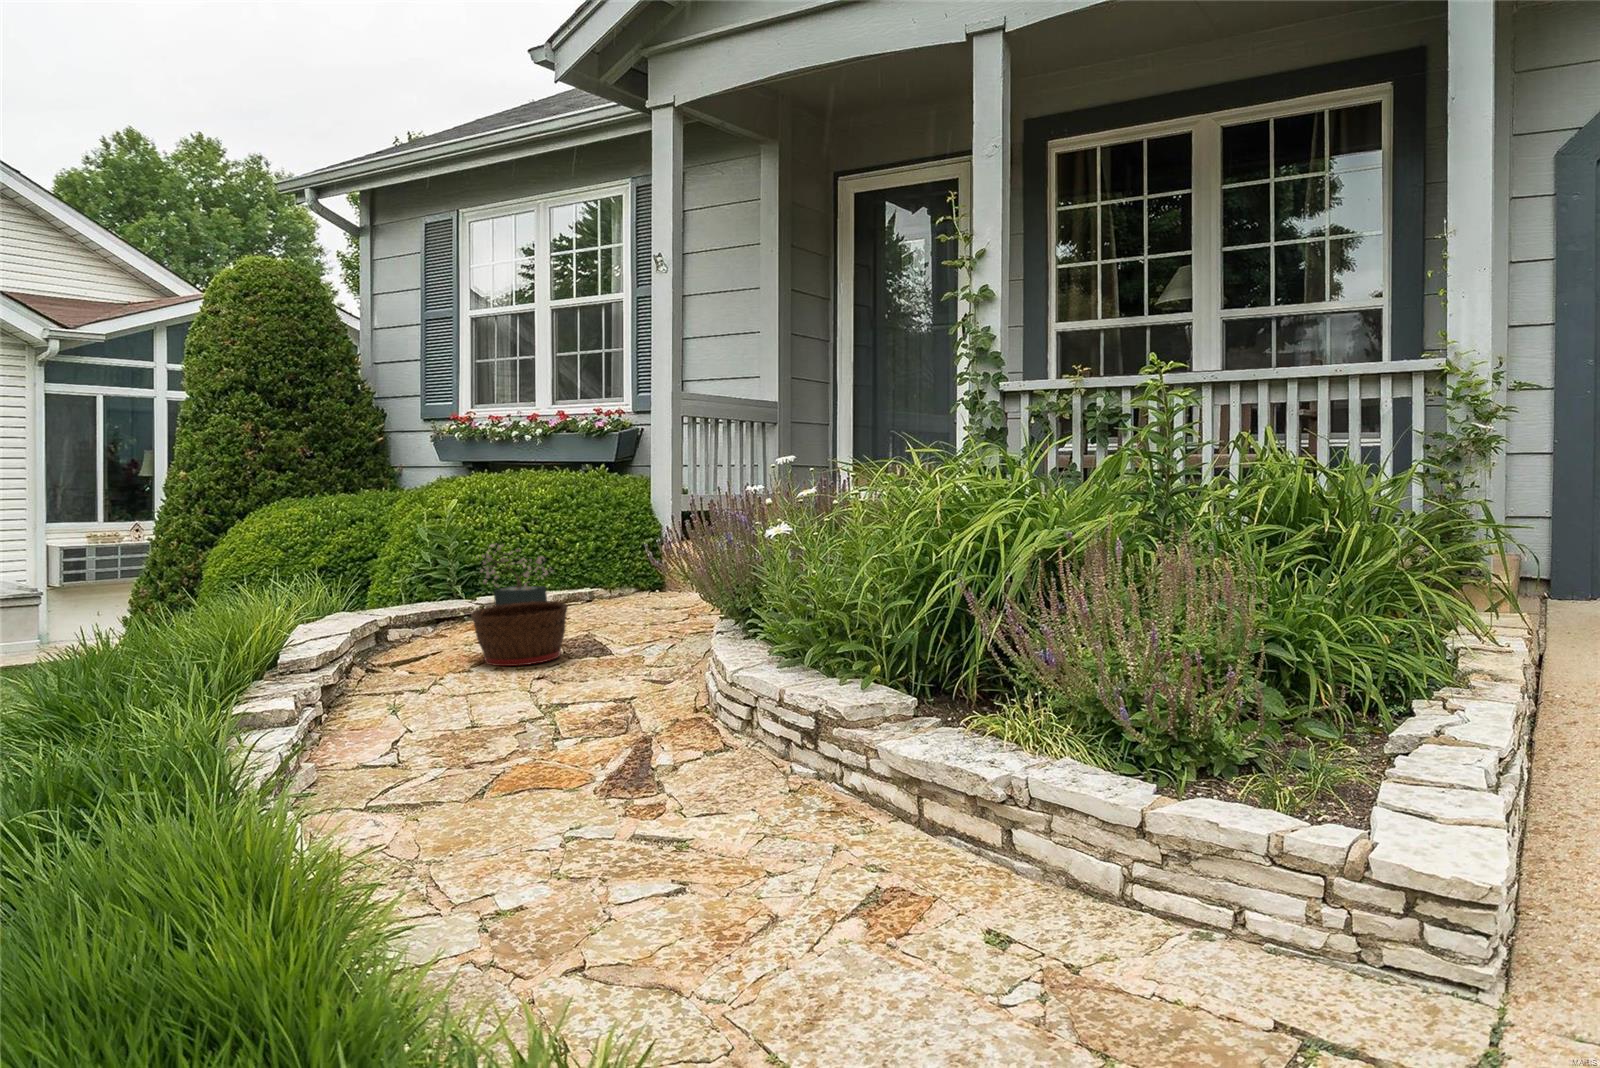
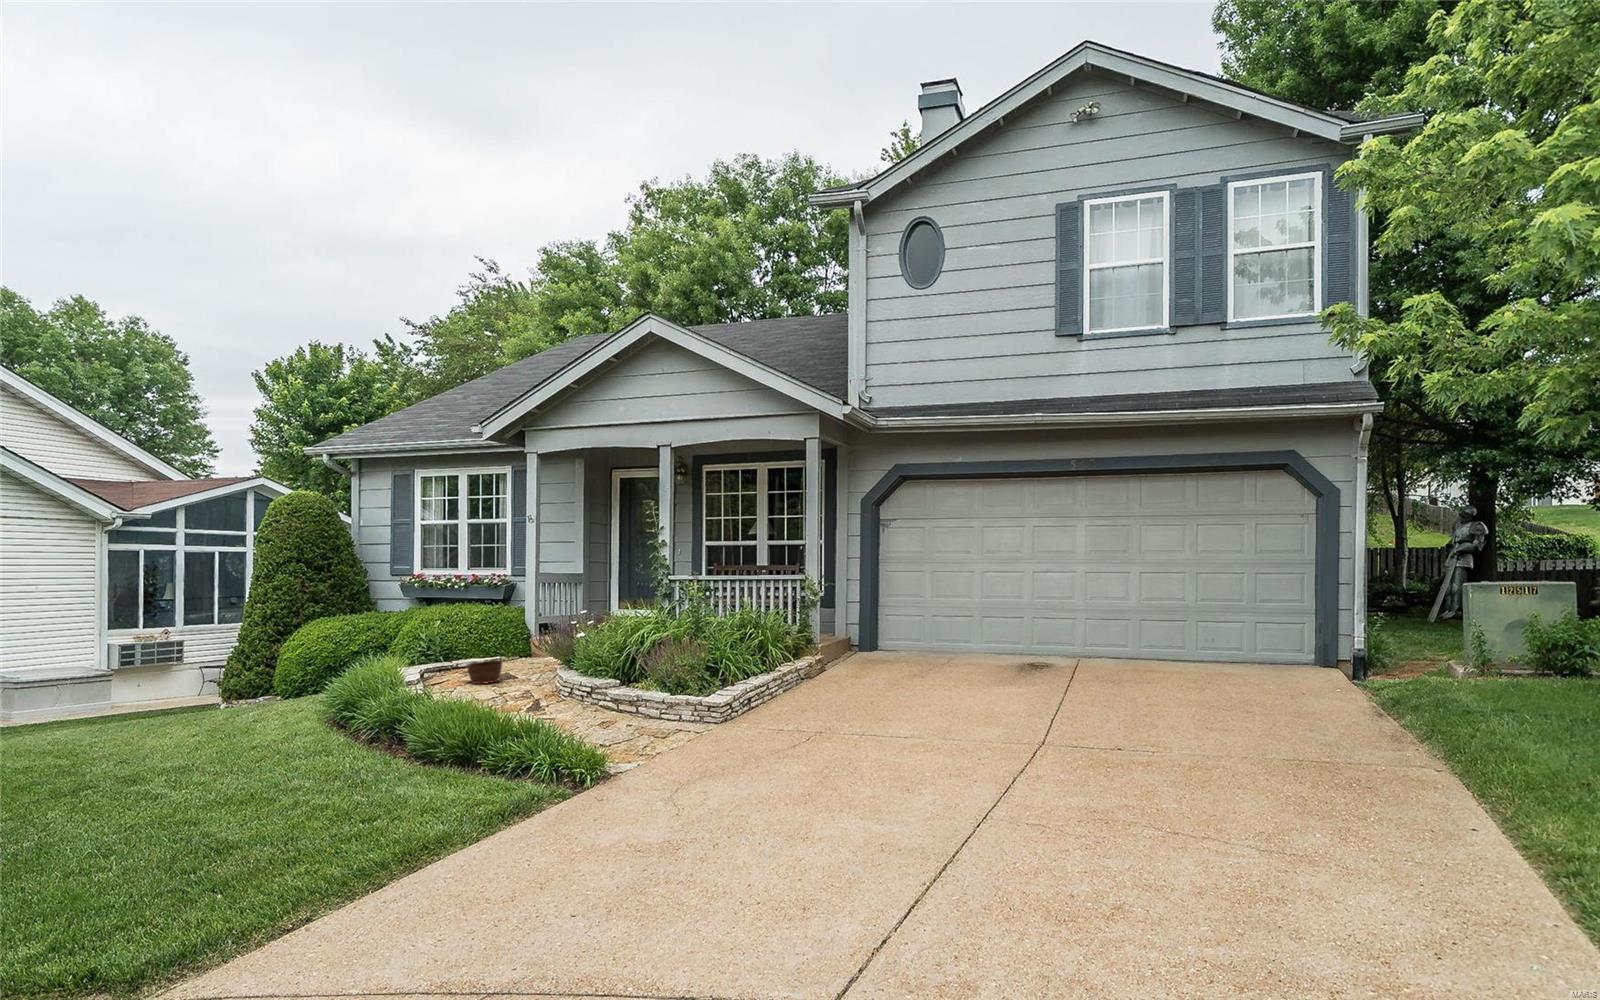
decorative plant: present [477,544,553,605] -> none [453,639,486,666]

